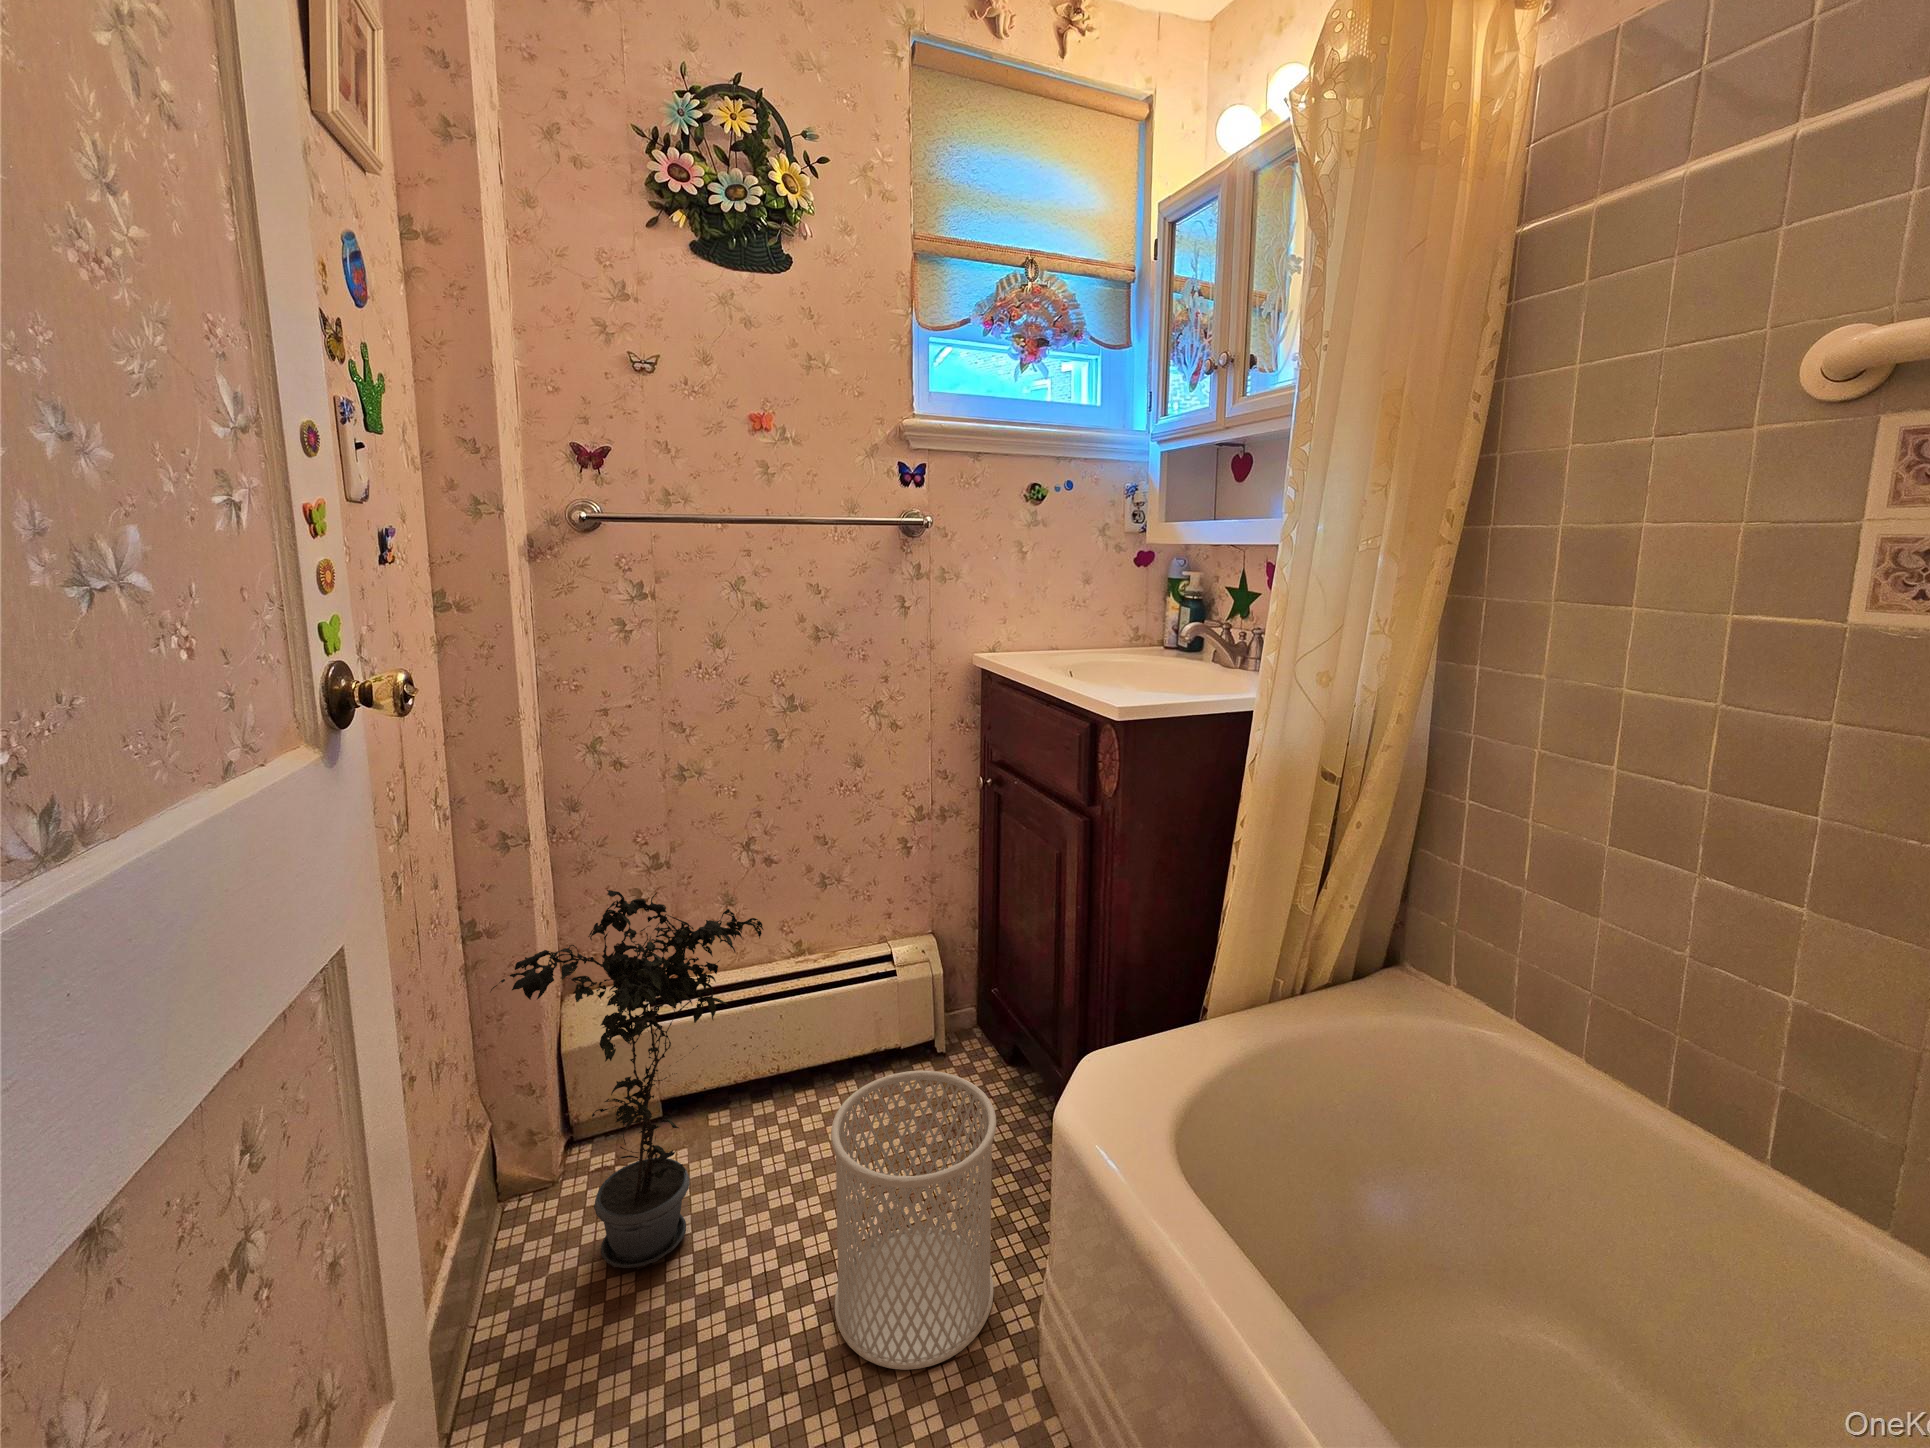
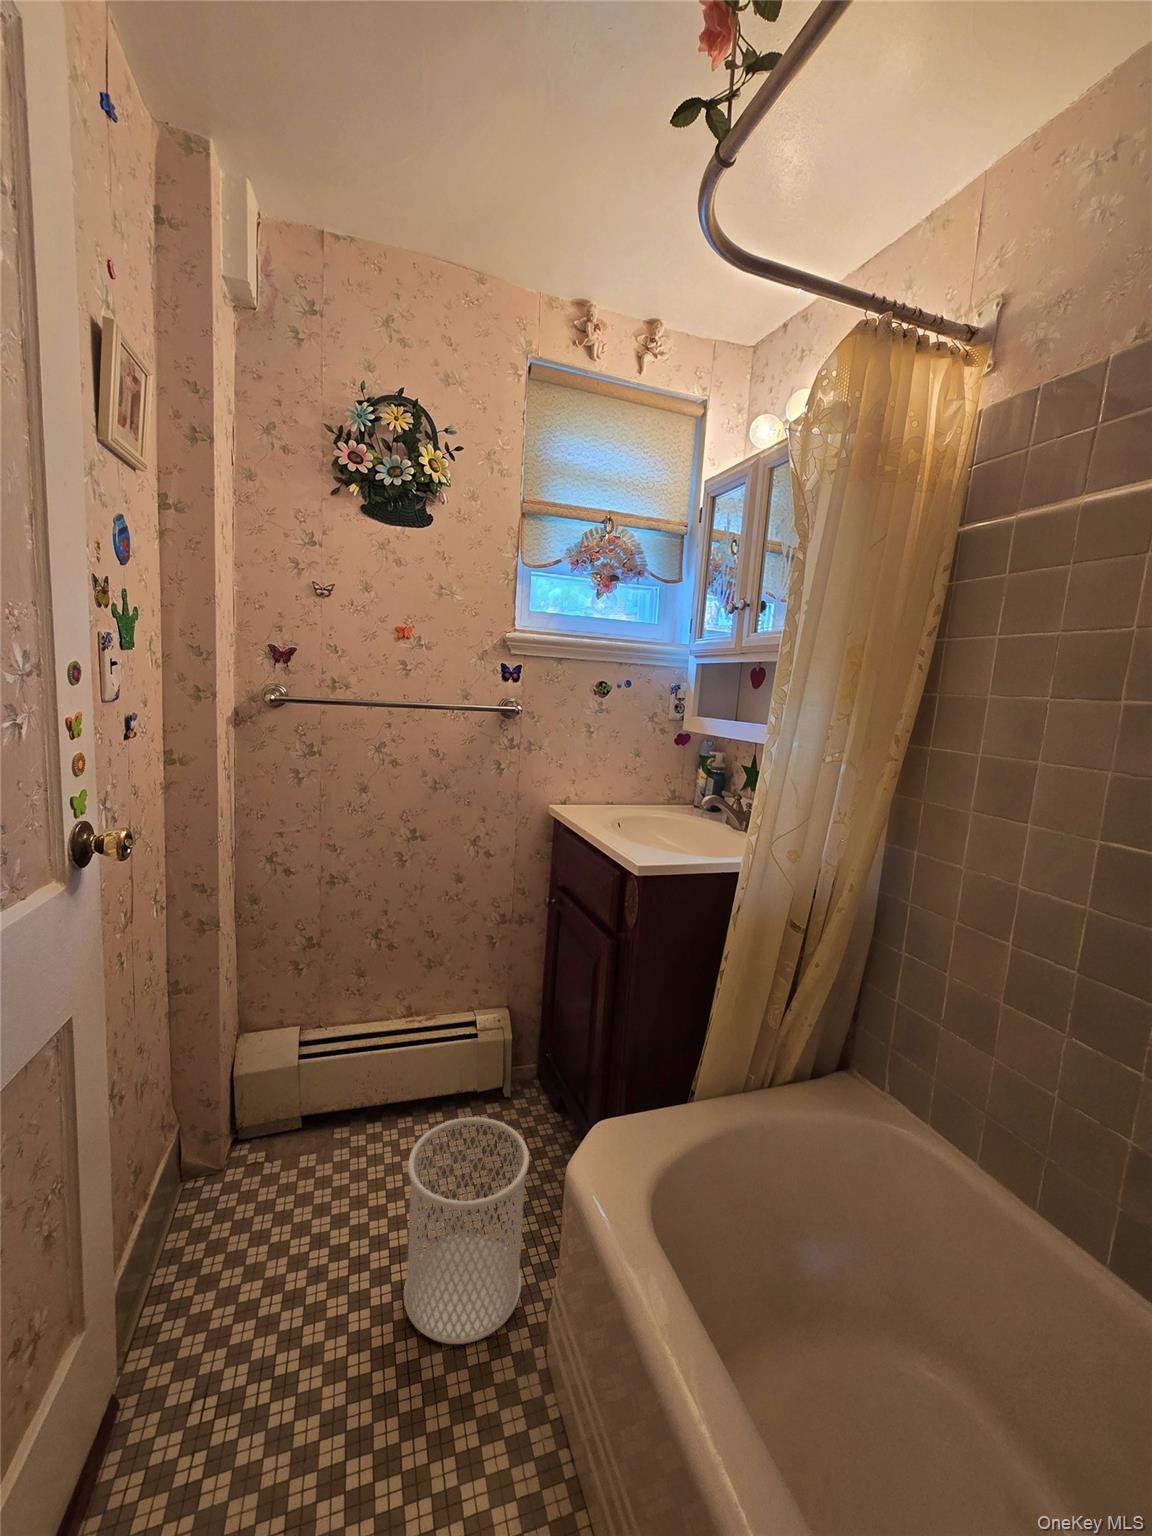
potted plant: present [490,890,764,1268] -> none [181,967,377,1243]

